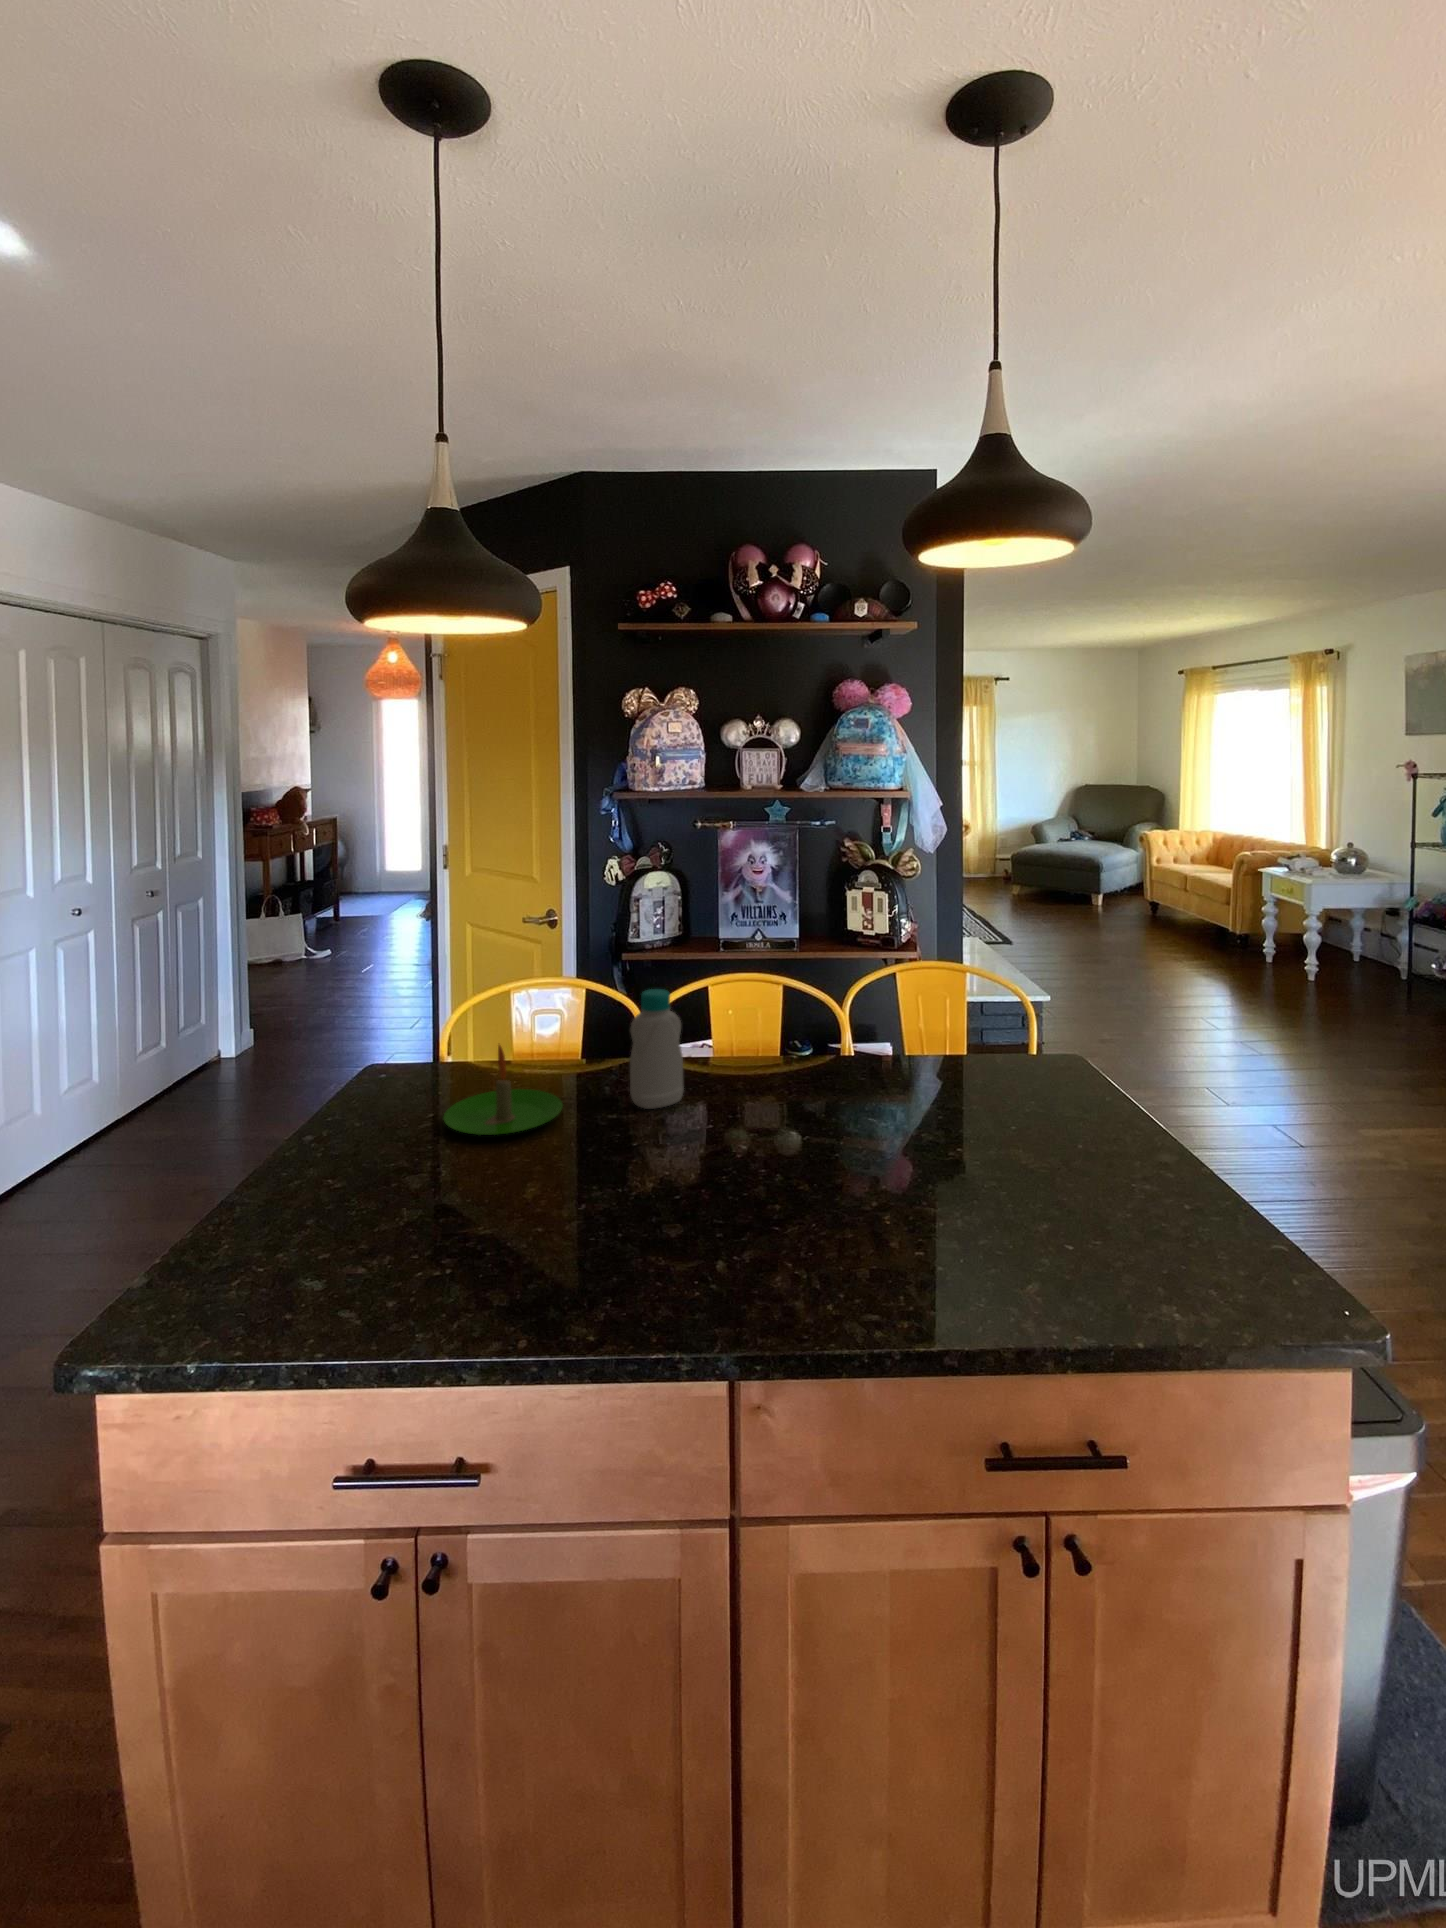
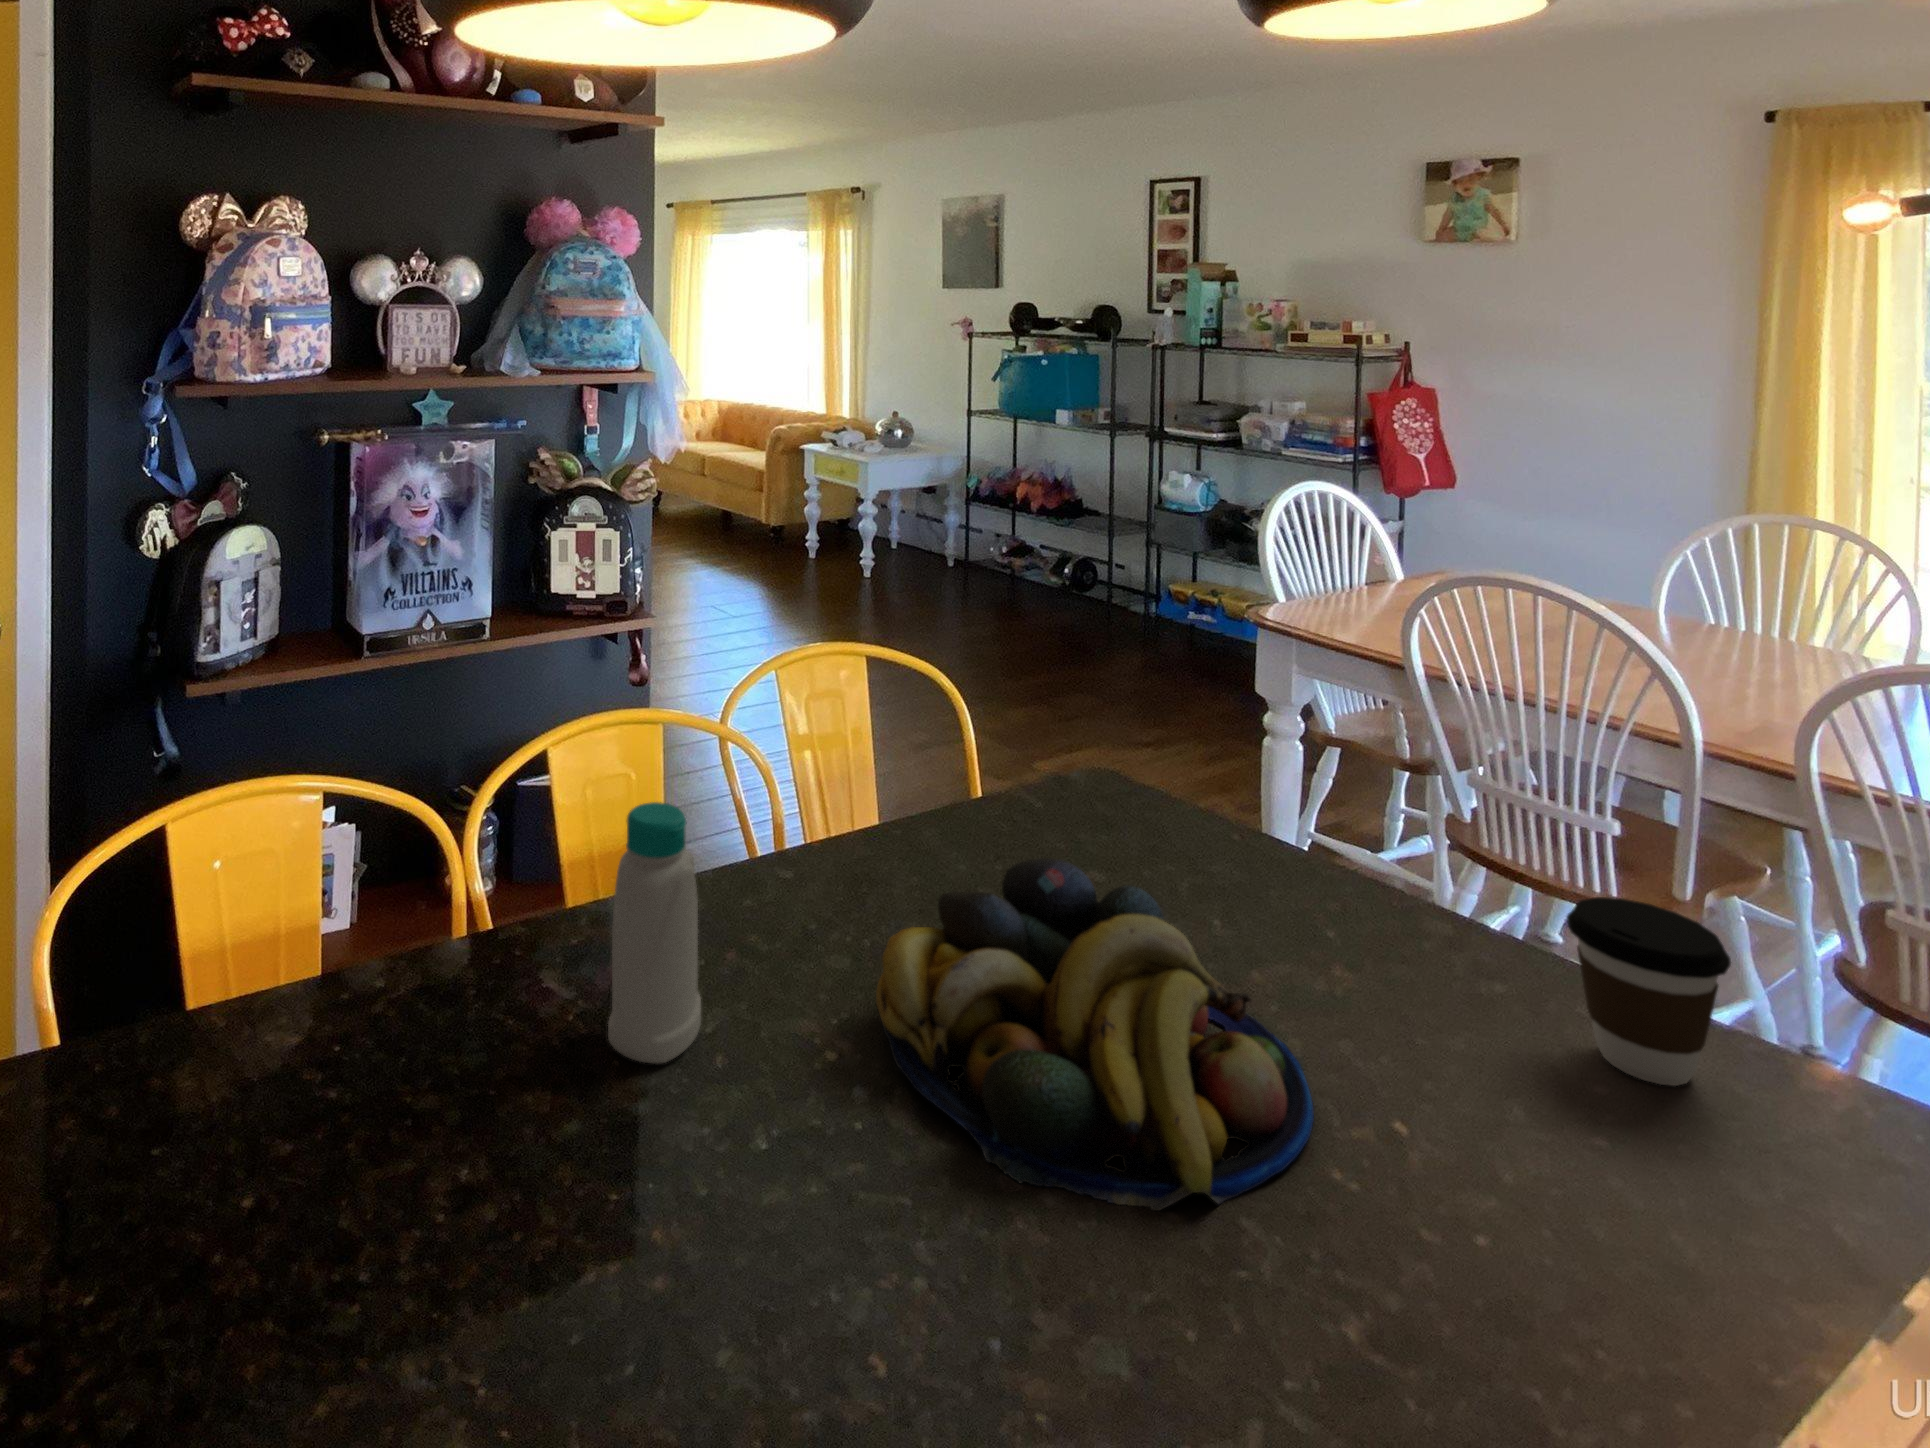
candle: present [443,1045,563,1135] -> none [260,1011,538,1278]
fruit bowl: none [734,1052,955,1198] -> present [876,858,1314,1211]
coffee cup: none [1125,1115,1214,1228] -> present [1567,897,1731,1086]

